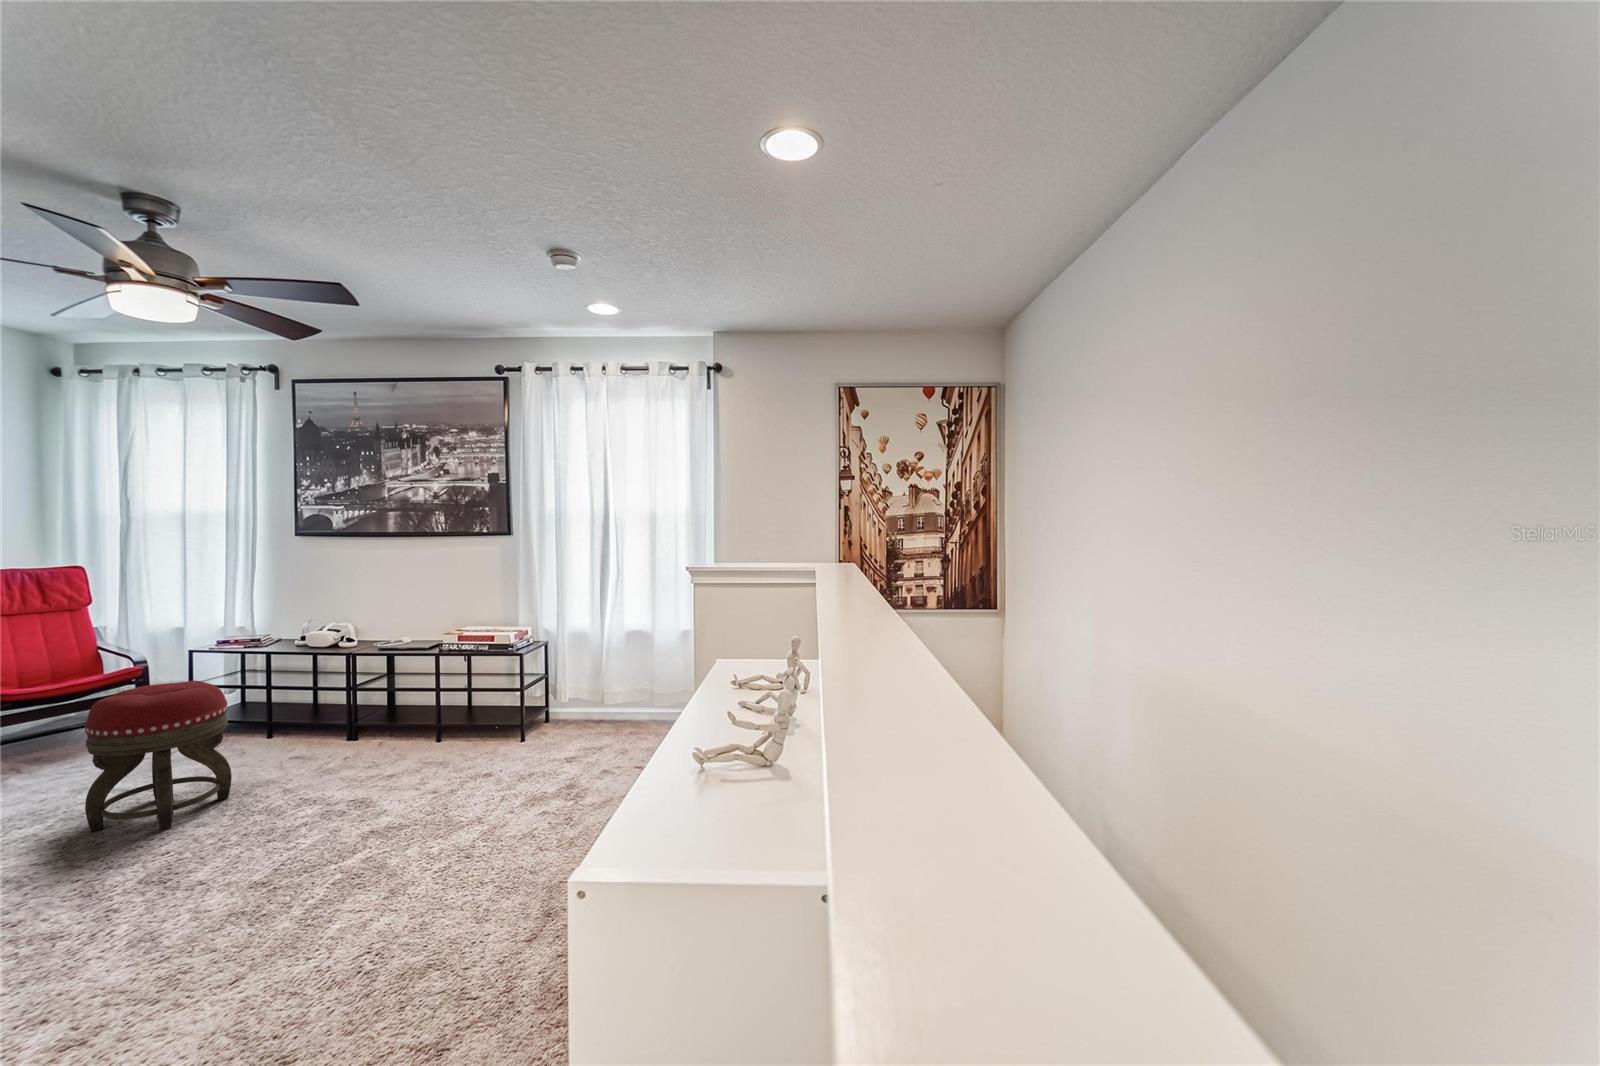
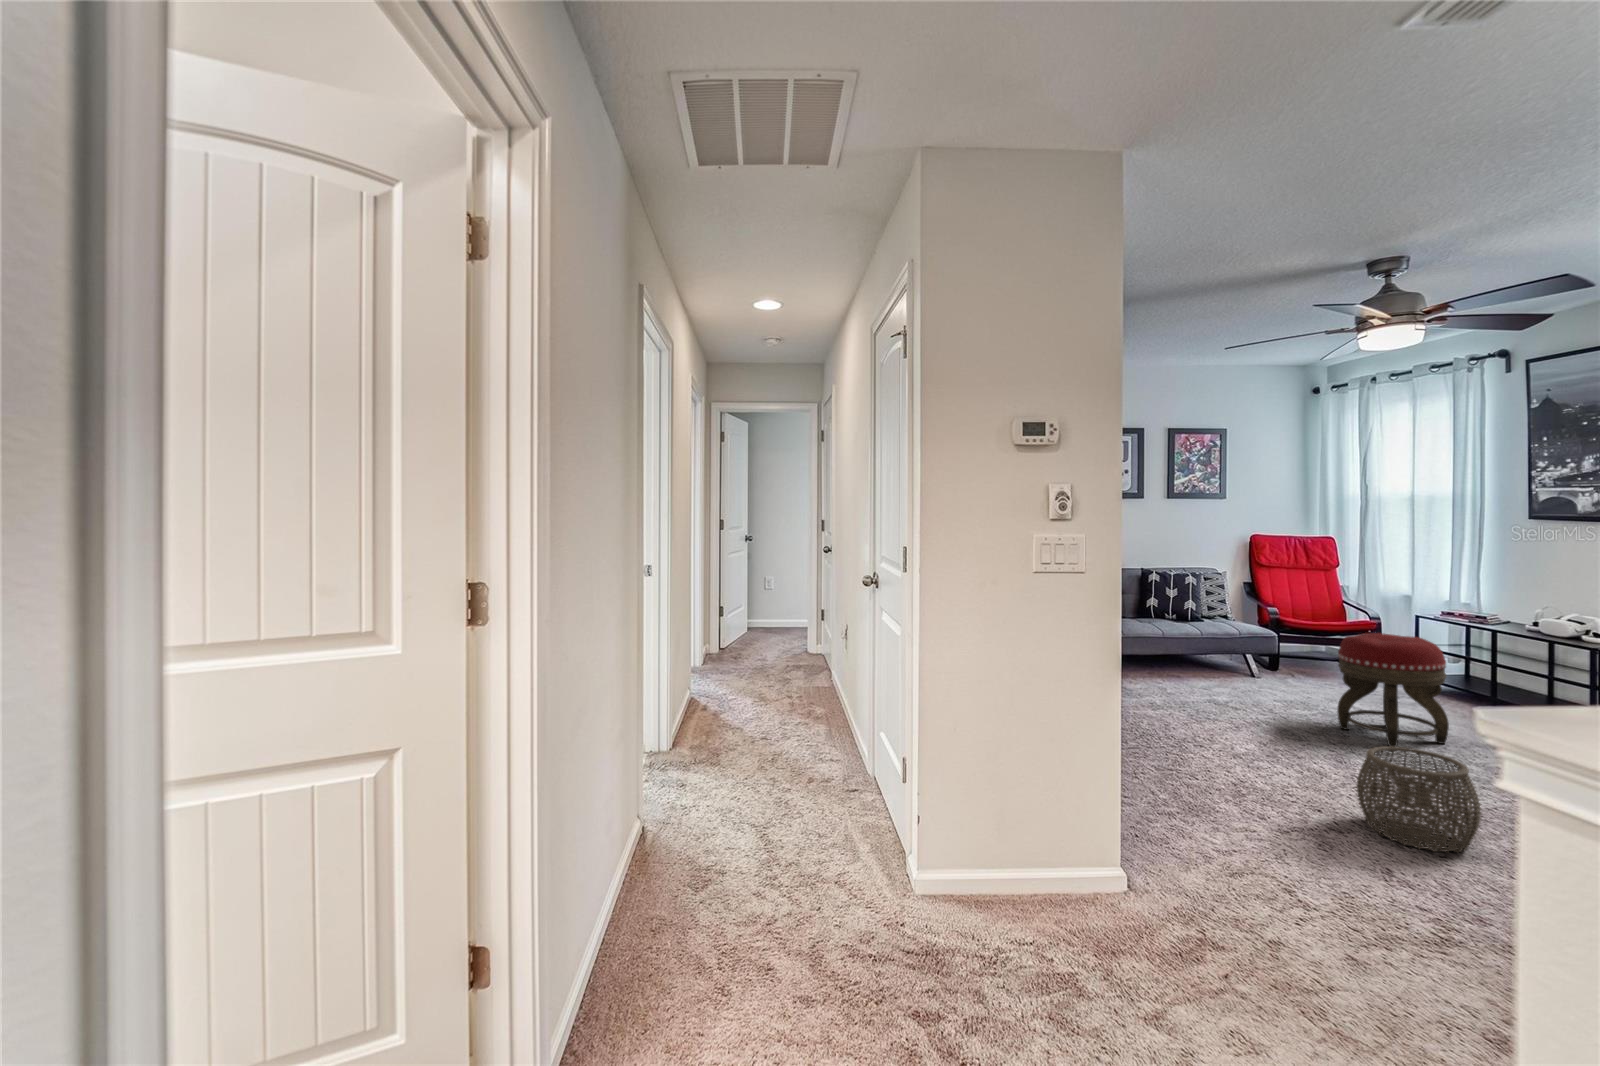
woven basket: none [111,835,277,992] -> present [1356,746,1482,853]

